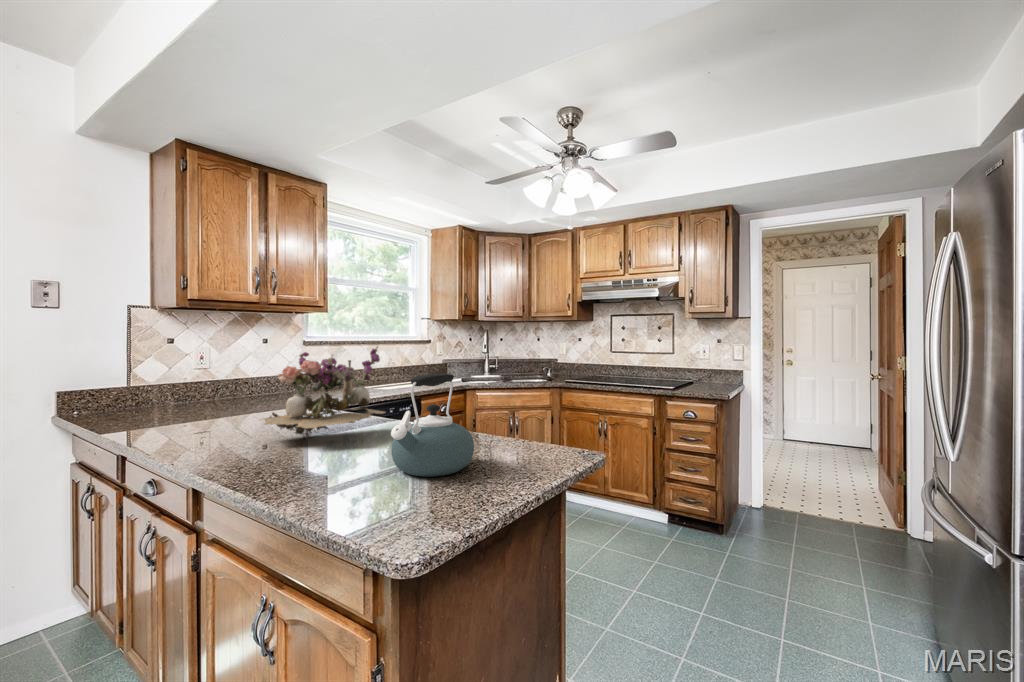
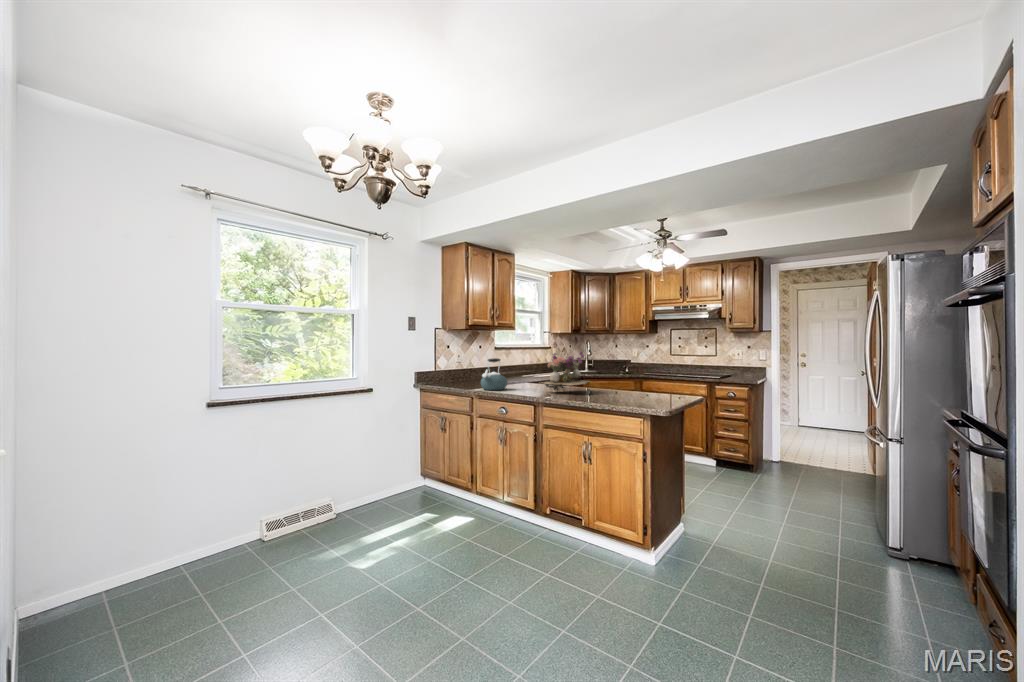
kettle: present [391,374,474,477] -> present [481,358,507,390]

